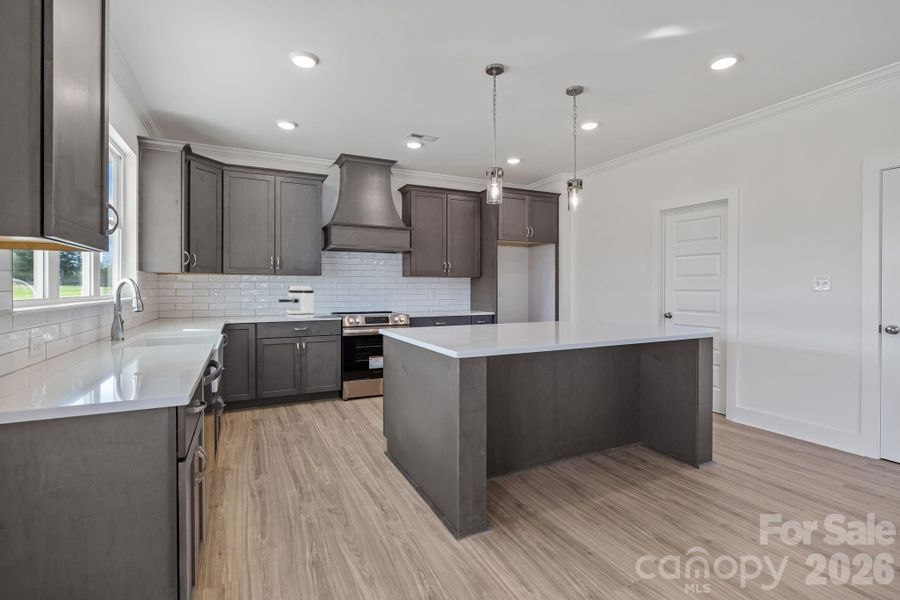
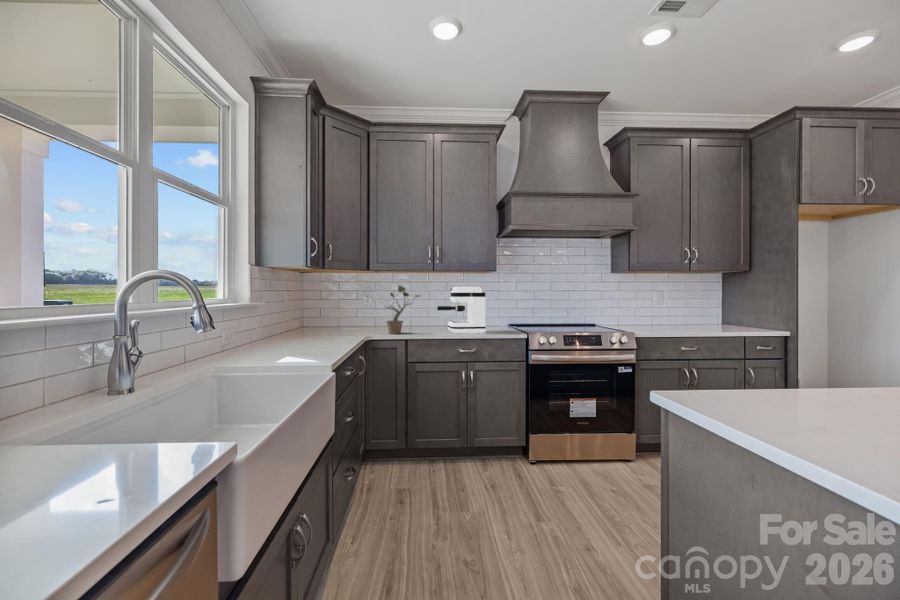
potted plant: none [230,284,267,319] -> present [386,285,420,334]

